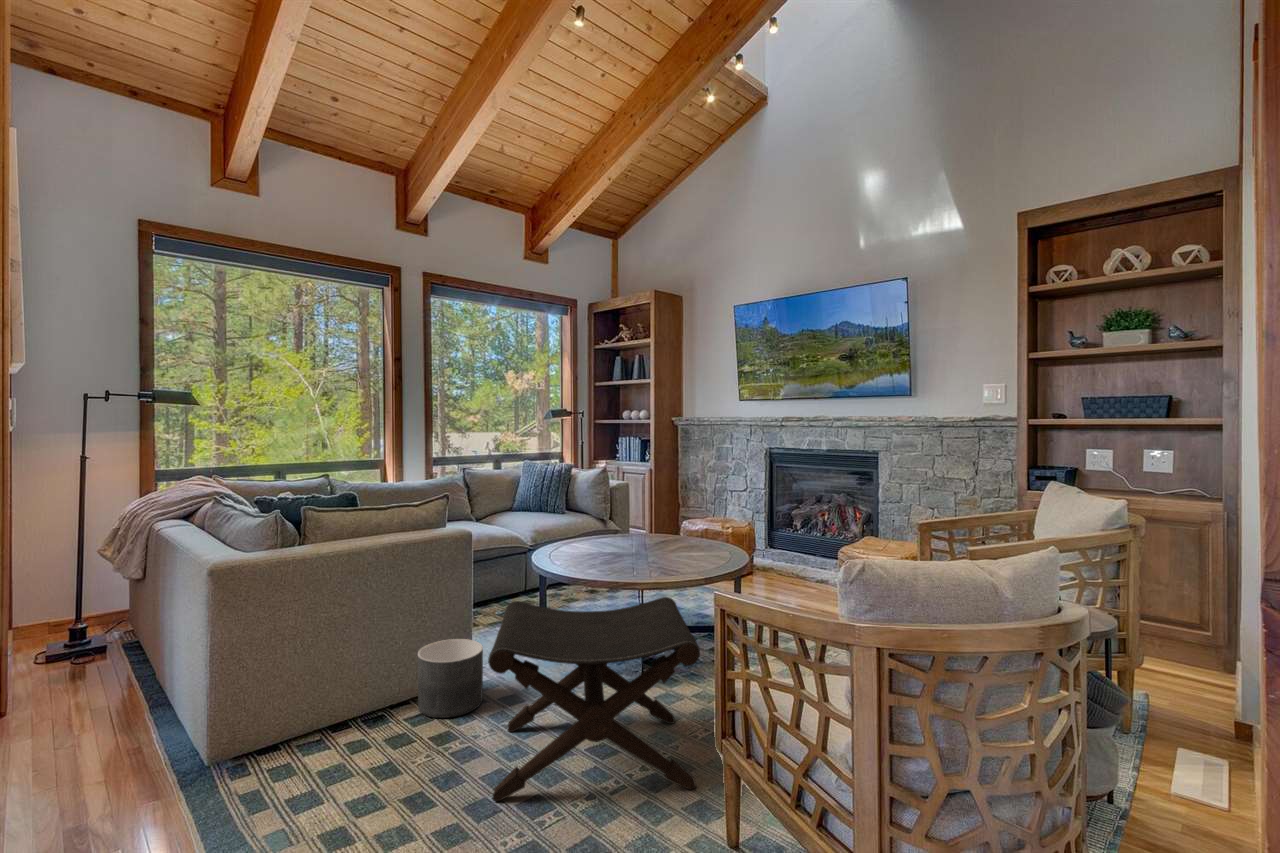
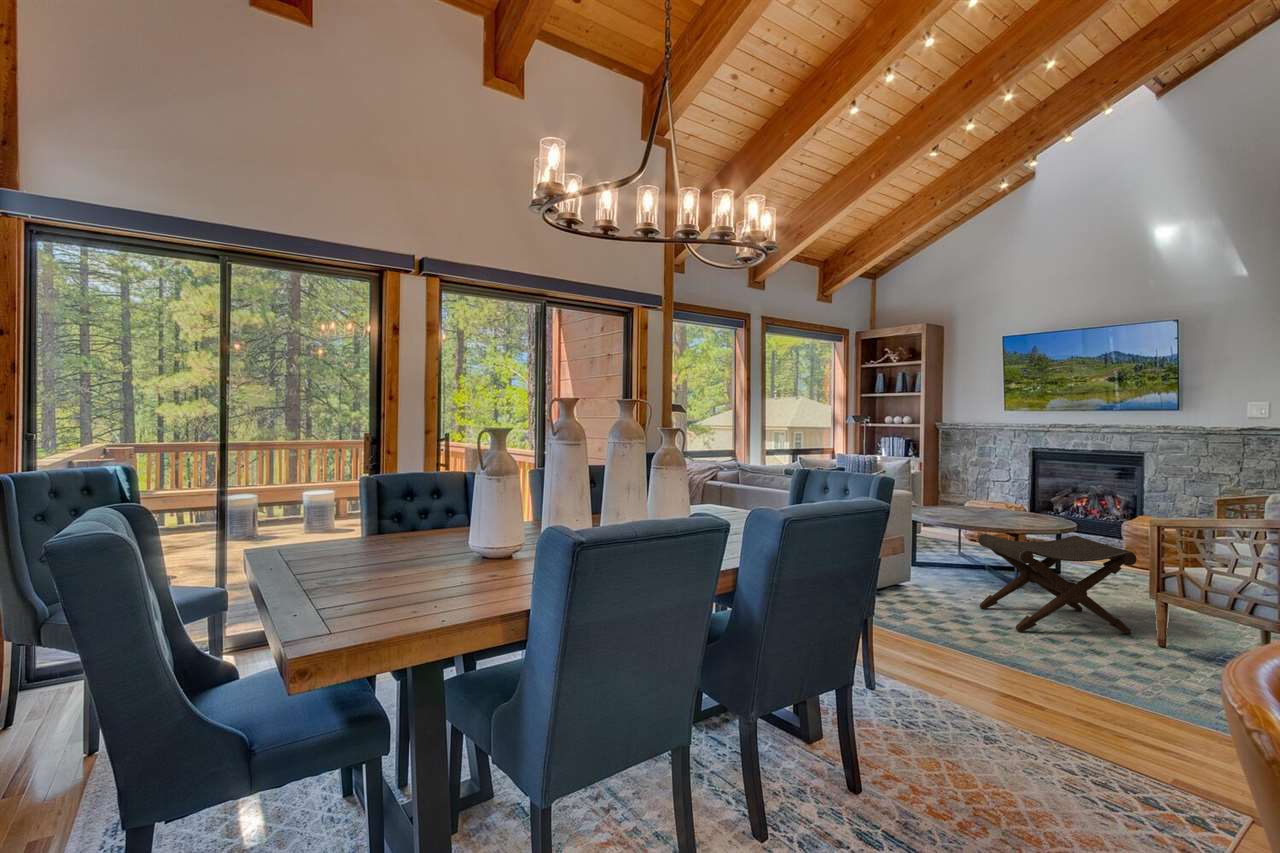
planter: present [418,639,483,718] -> none [905,560,947,602]

